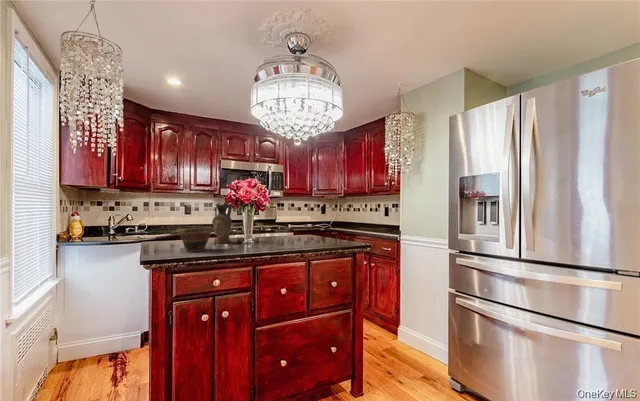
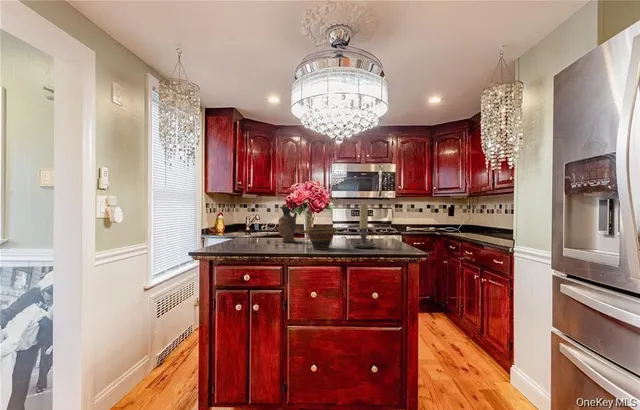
candle holder: none [301,202,323,243] -> present [352,205,375,248]
bowl: present [170,226,216,252] -> present [300,227,338,250]

